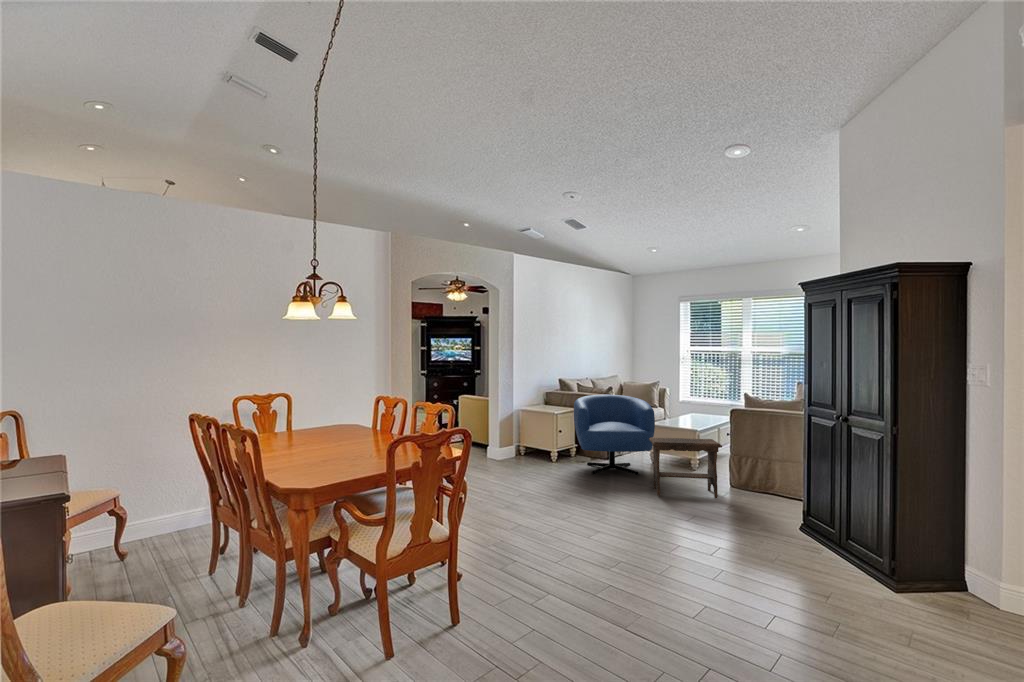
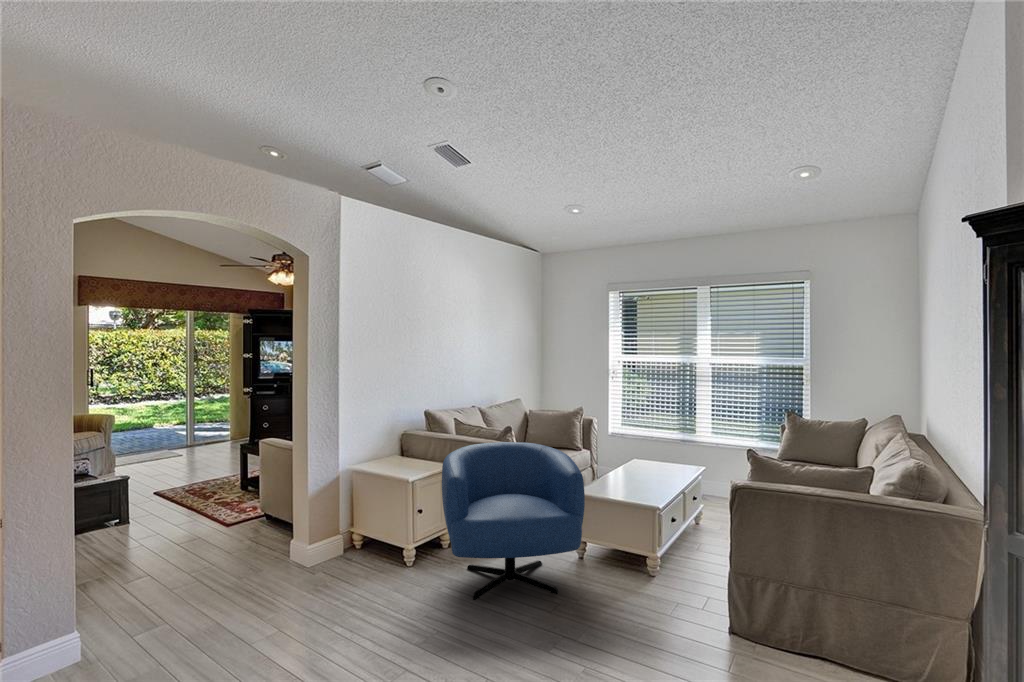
footstool: present [649,437,722,498] -> none [577,533,716,661]

